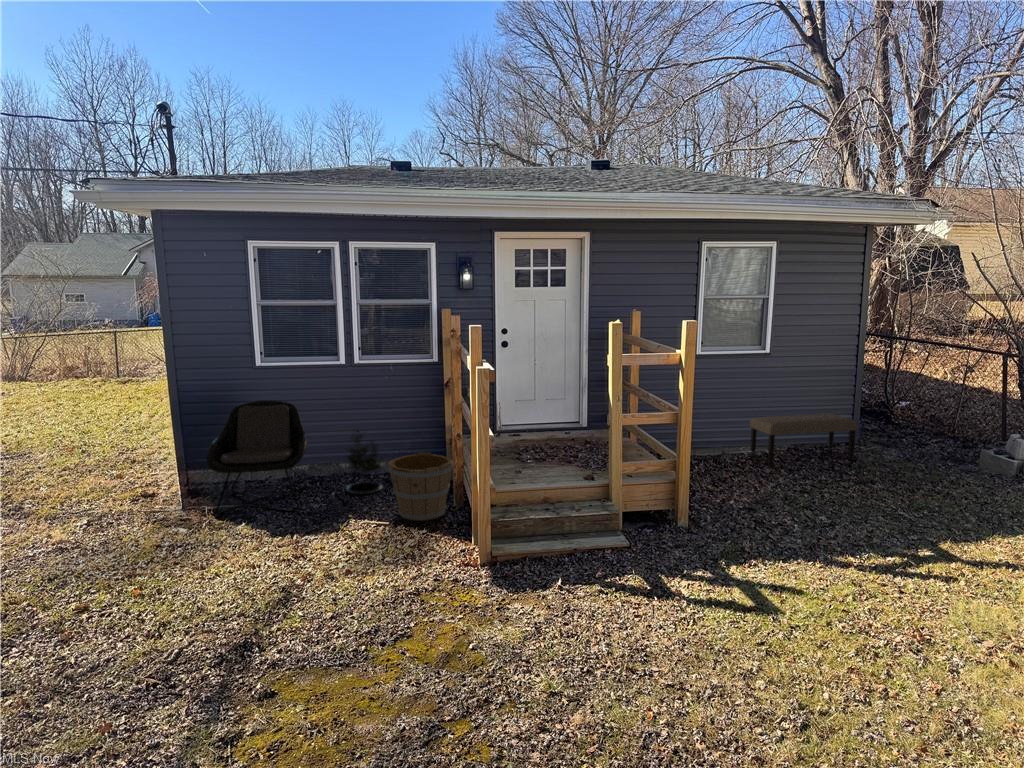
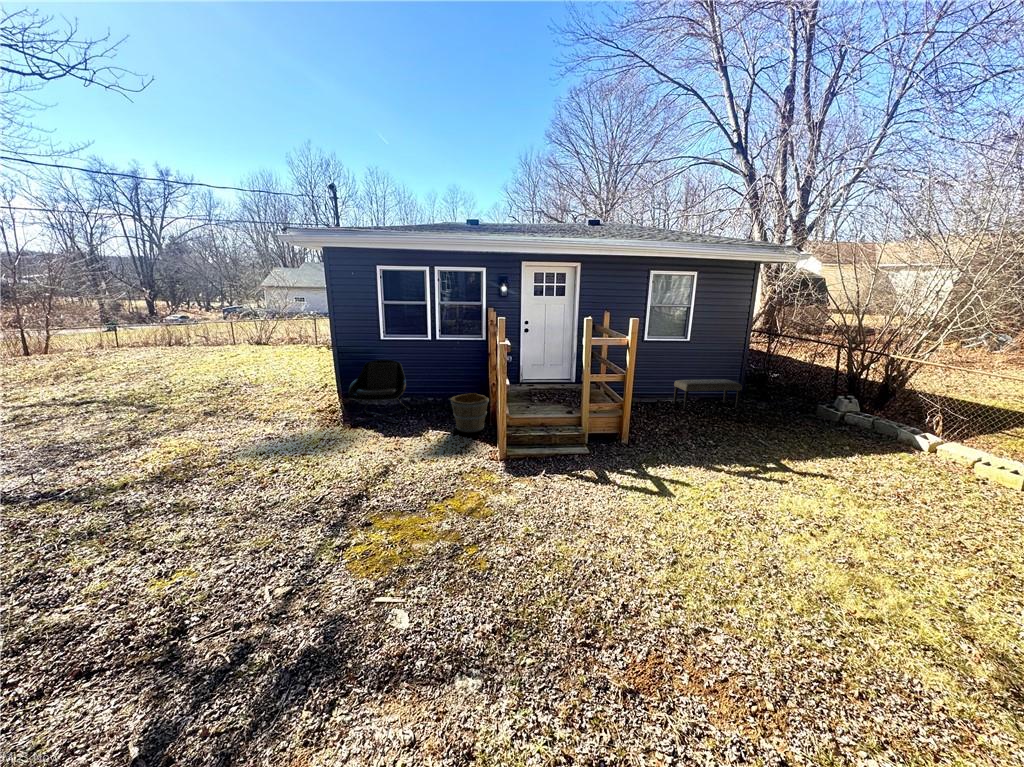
potted tree: present [346,431,382,494] -> none [427,377,451,416]

